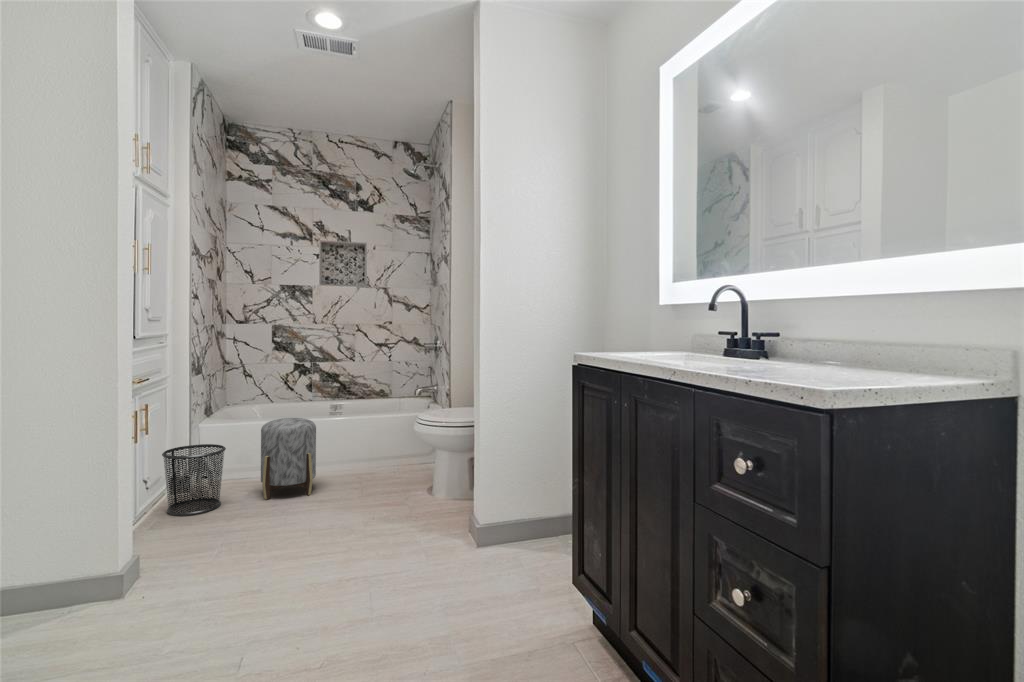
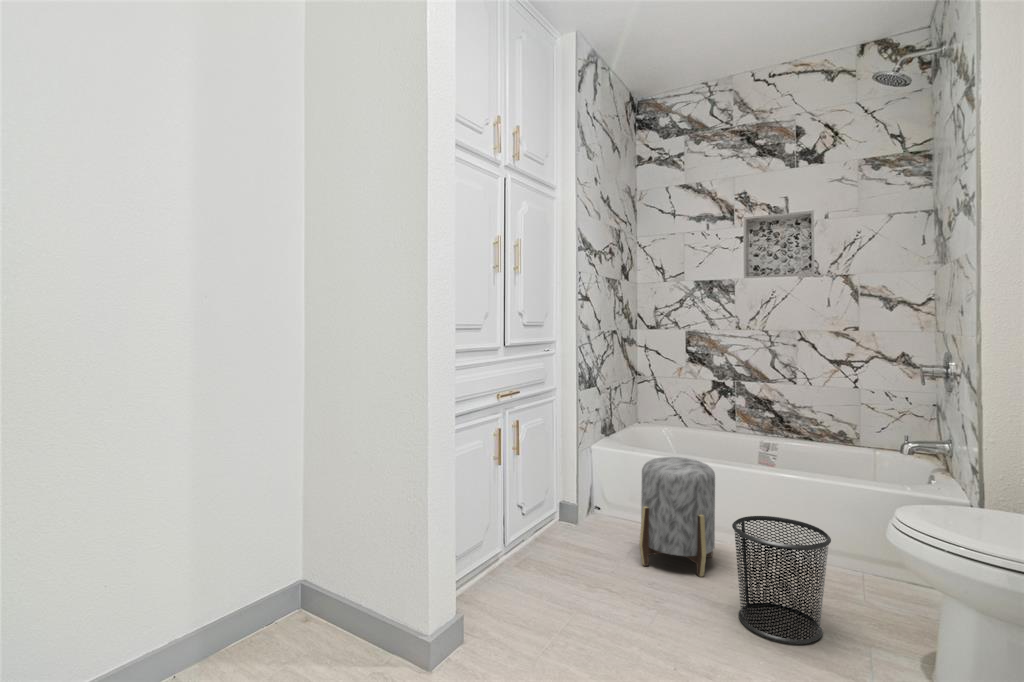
waste bin: present [162,444,226,515] -> present [732,516,831,644]

